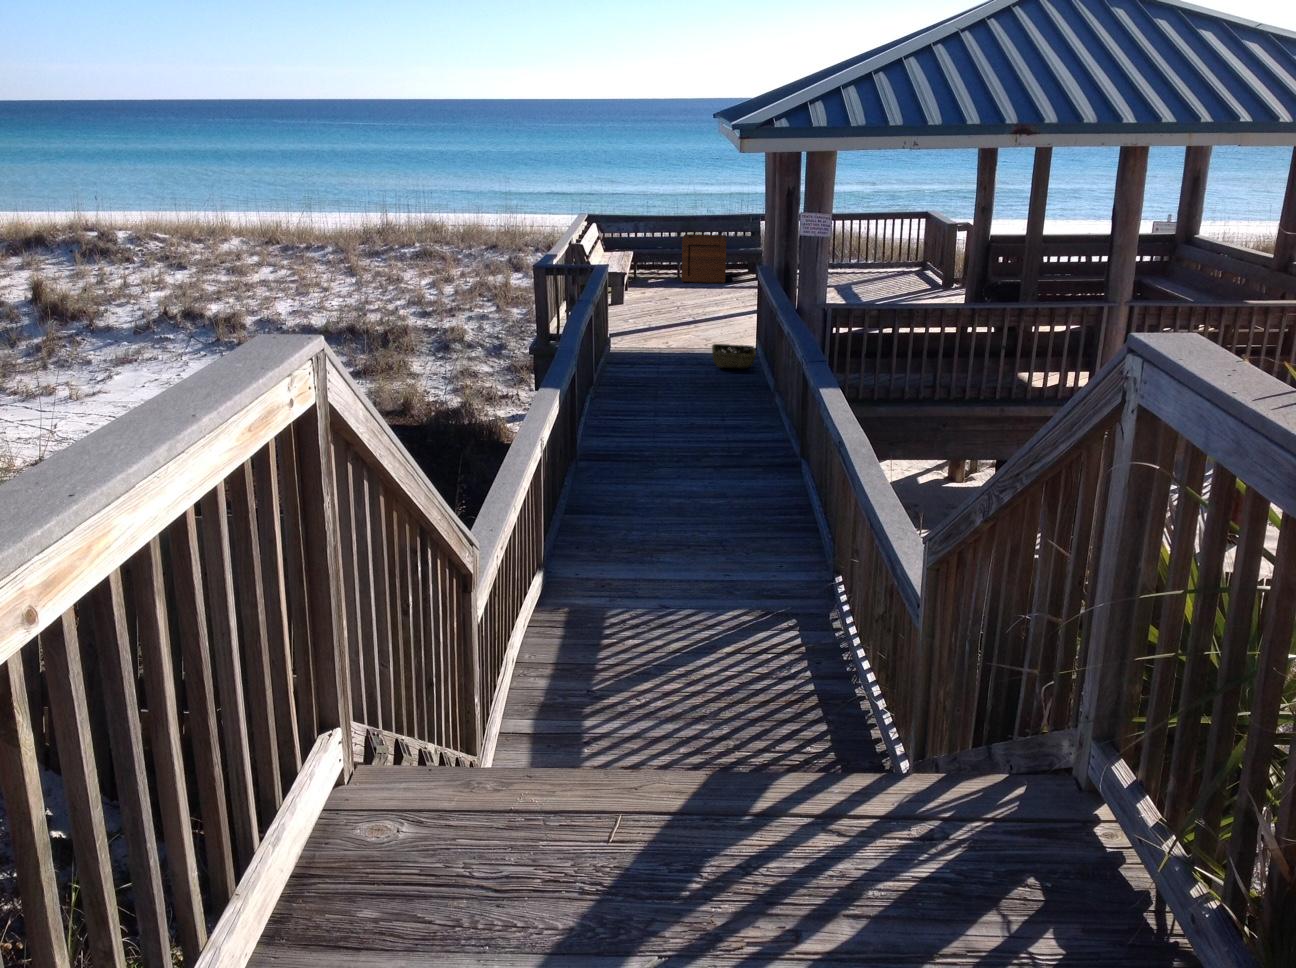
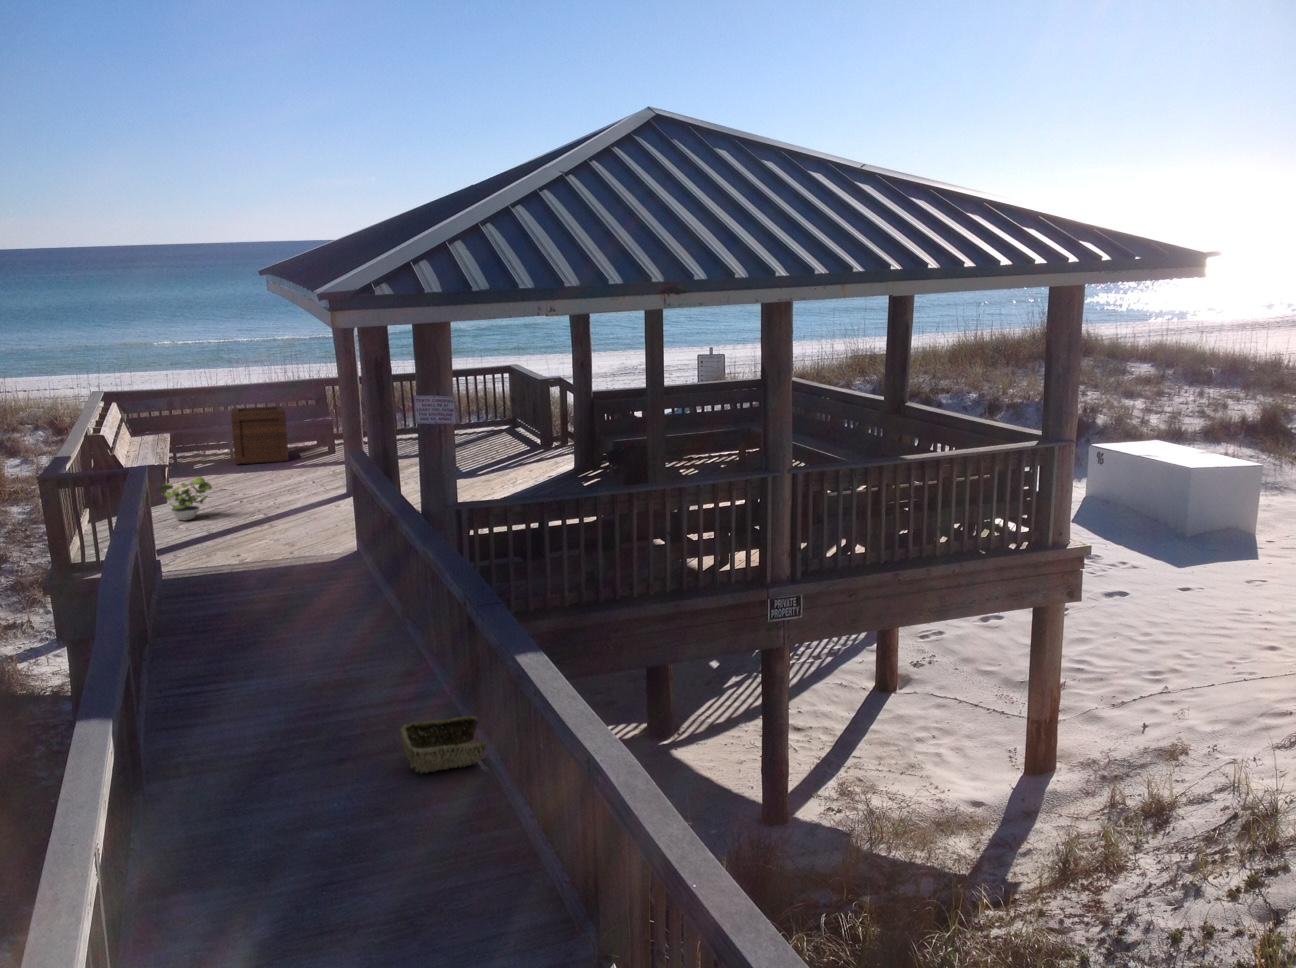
potted plant: none [617,284,656,318] -> present [160,477,212,520]
woven basket: present [712,344,756,368] -> present [401,716,488,773]

